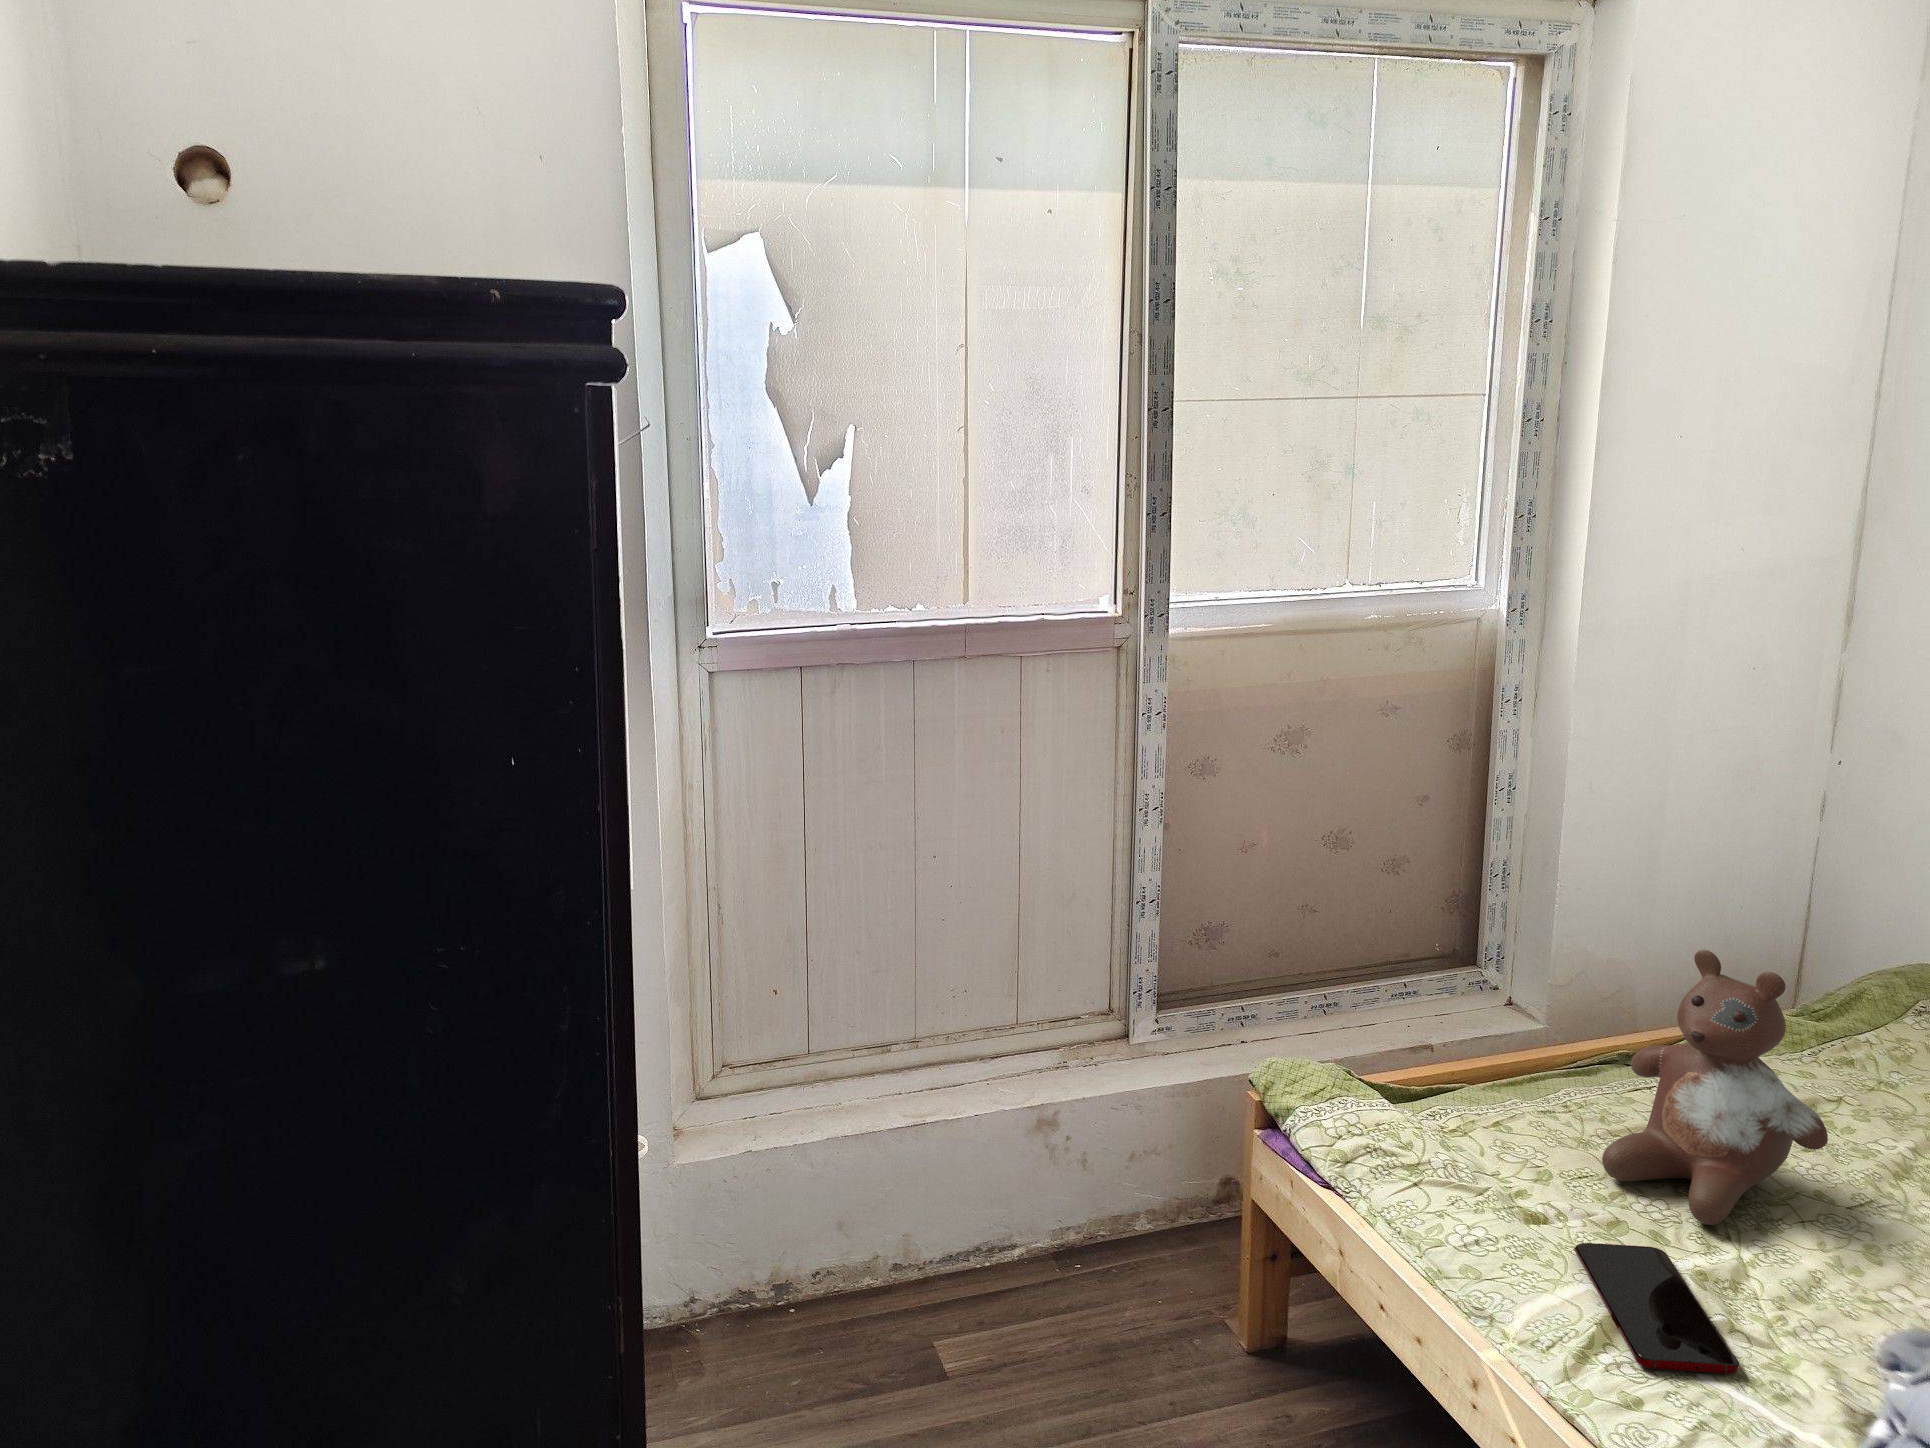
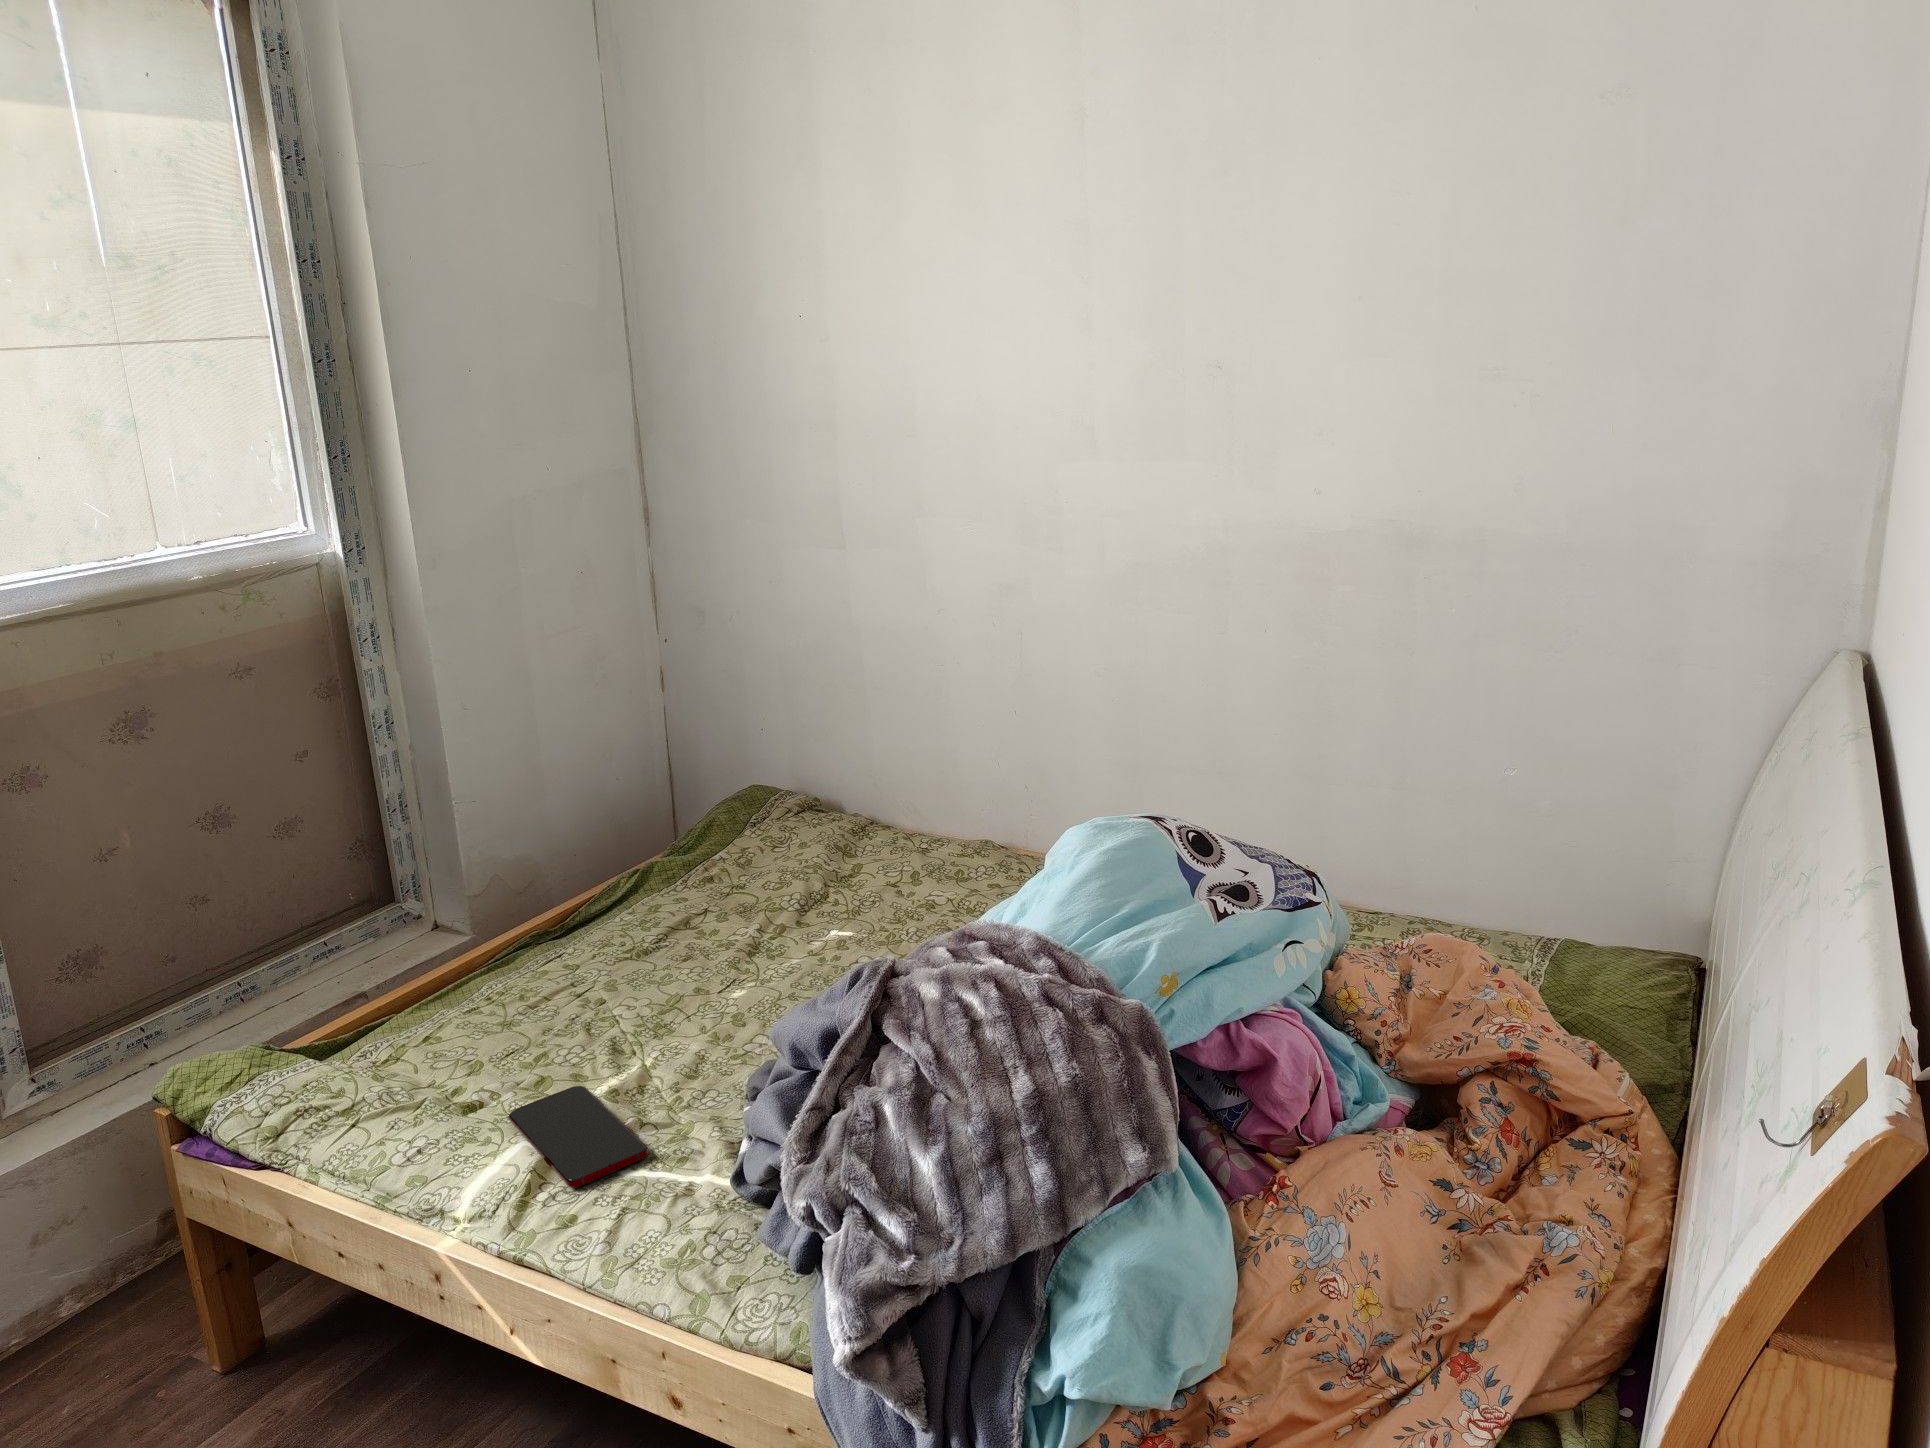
stuffed bear: present [1602,950,1828,1225] -> none [523,819,689,1050]

